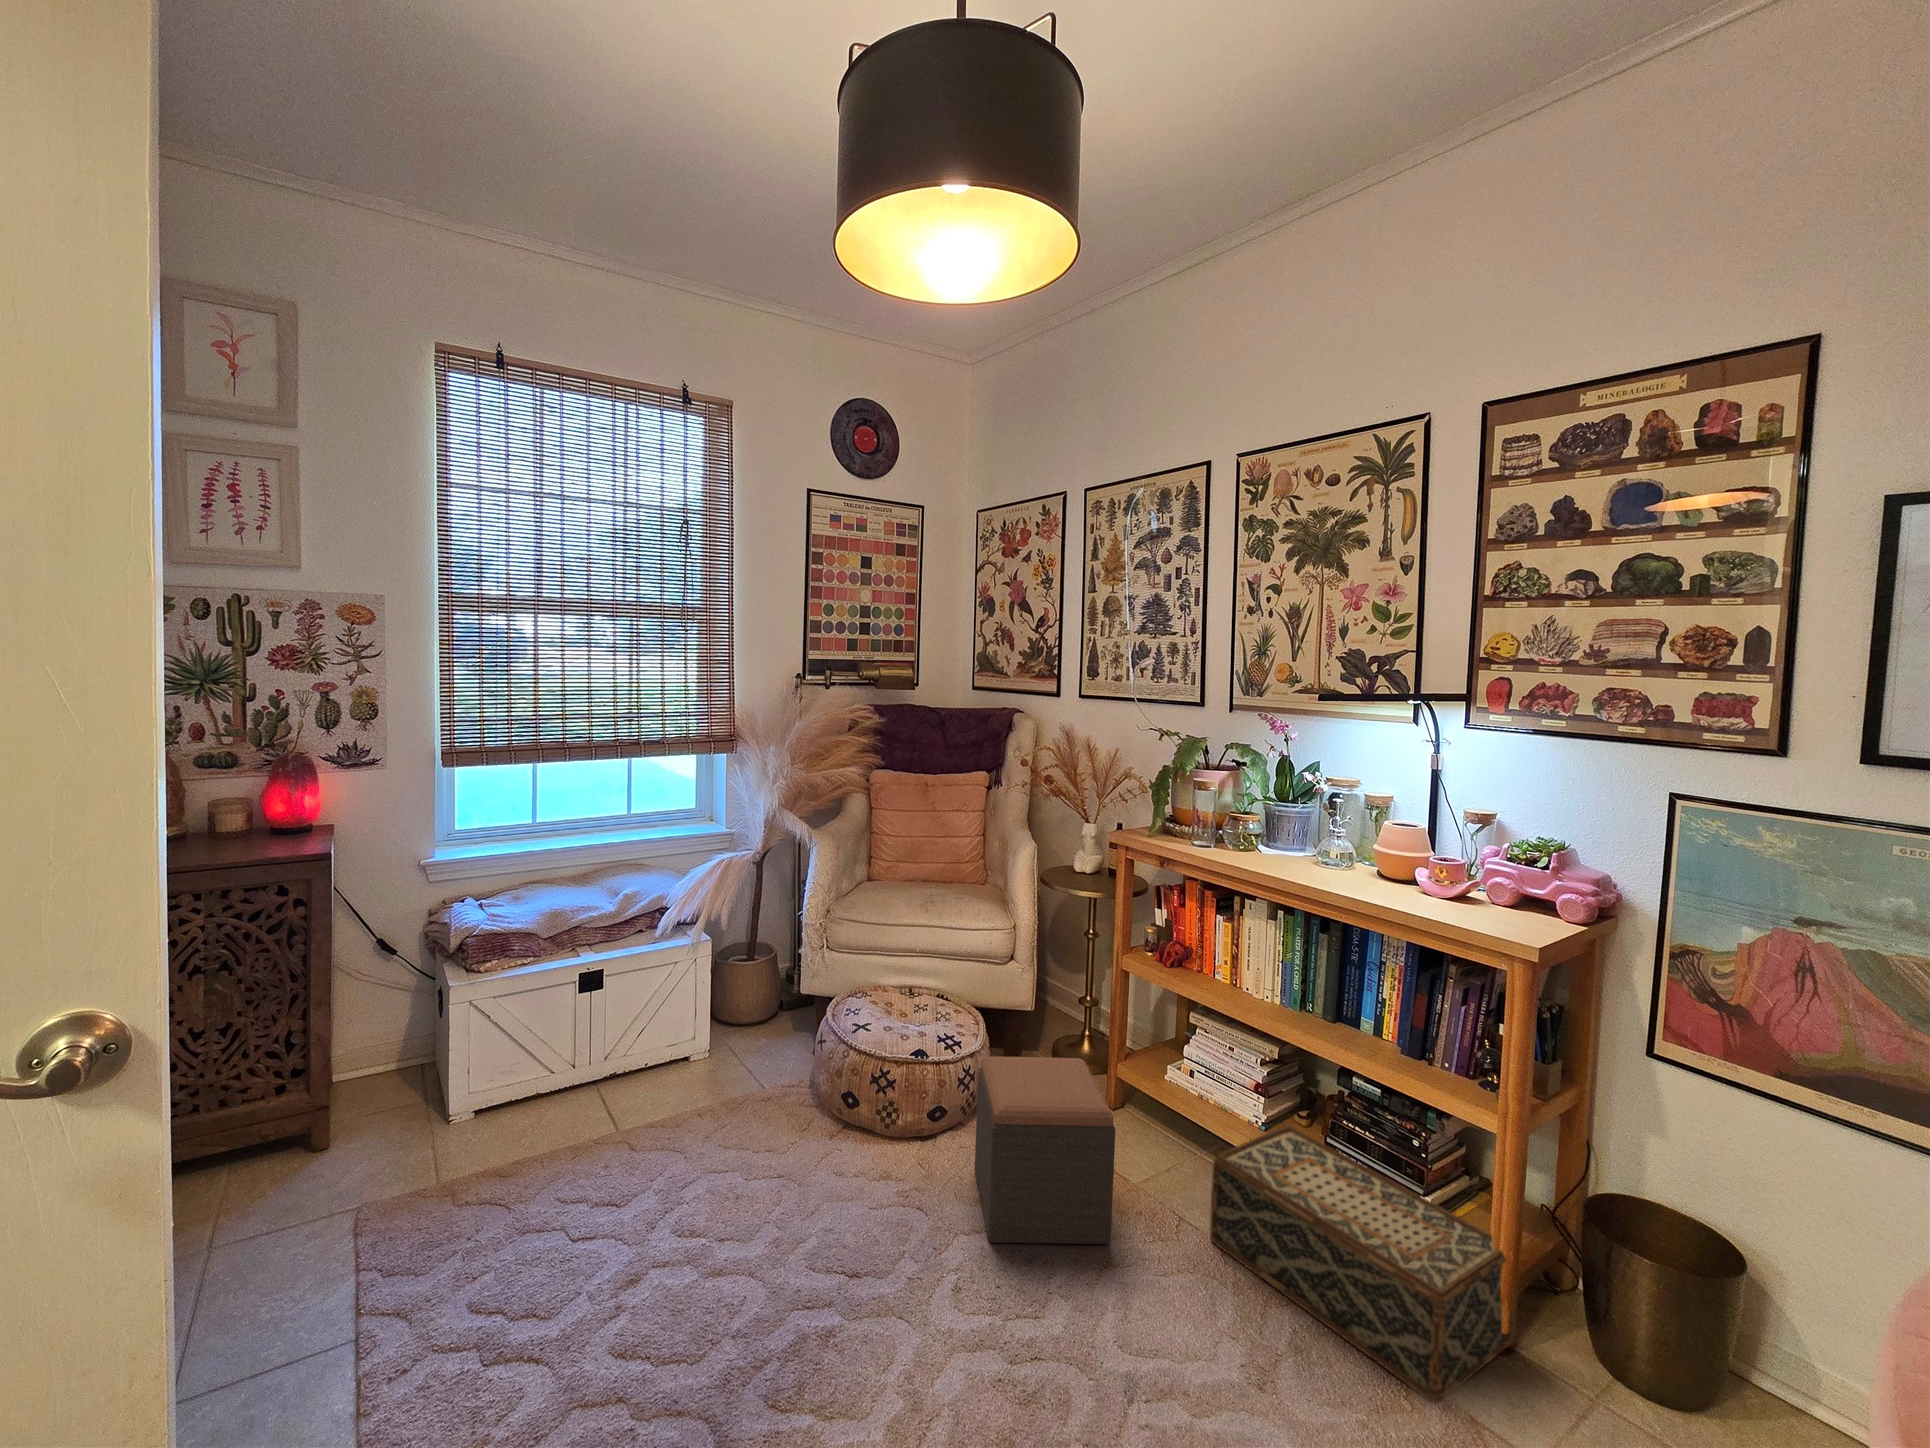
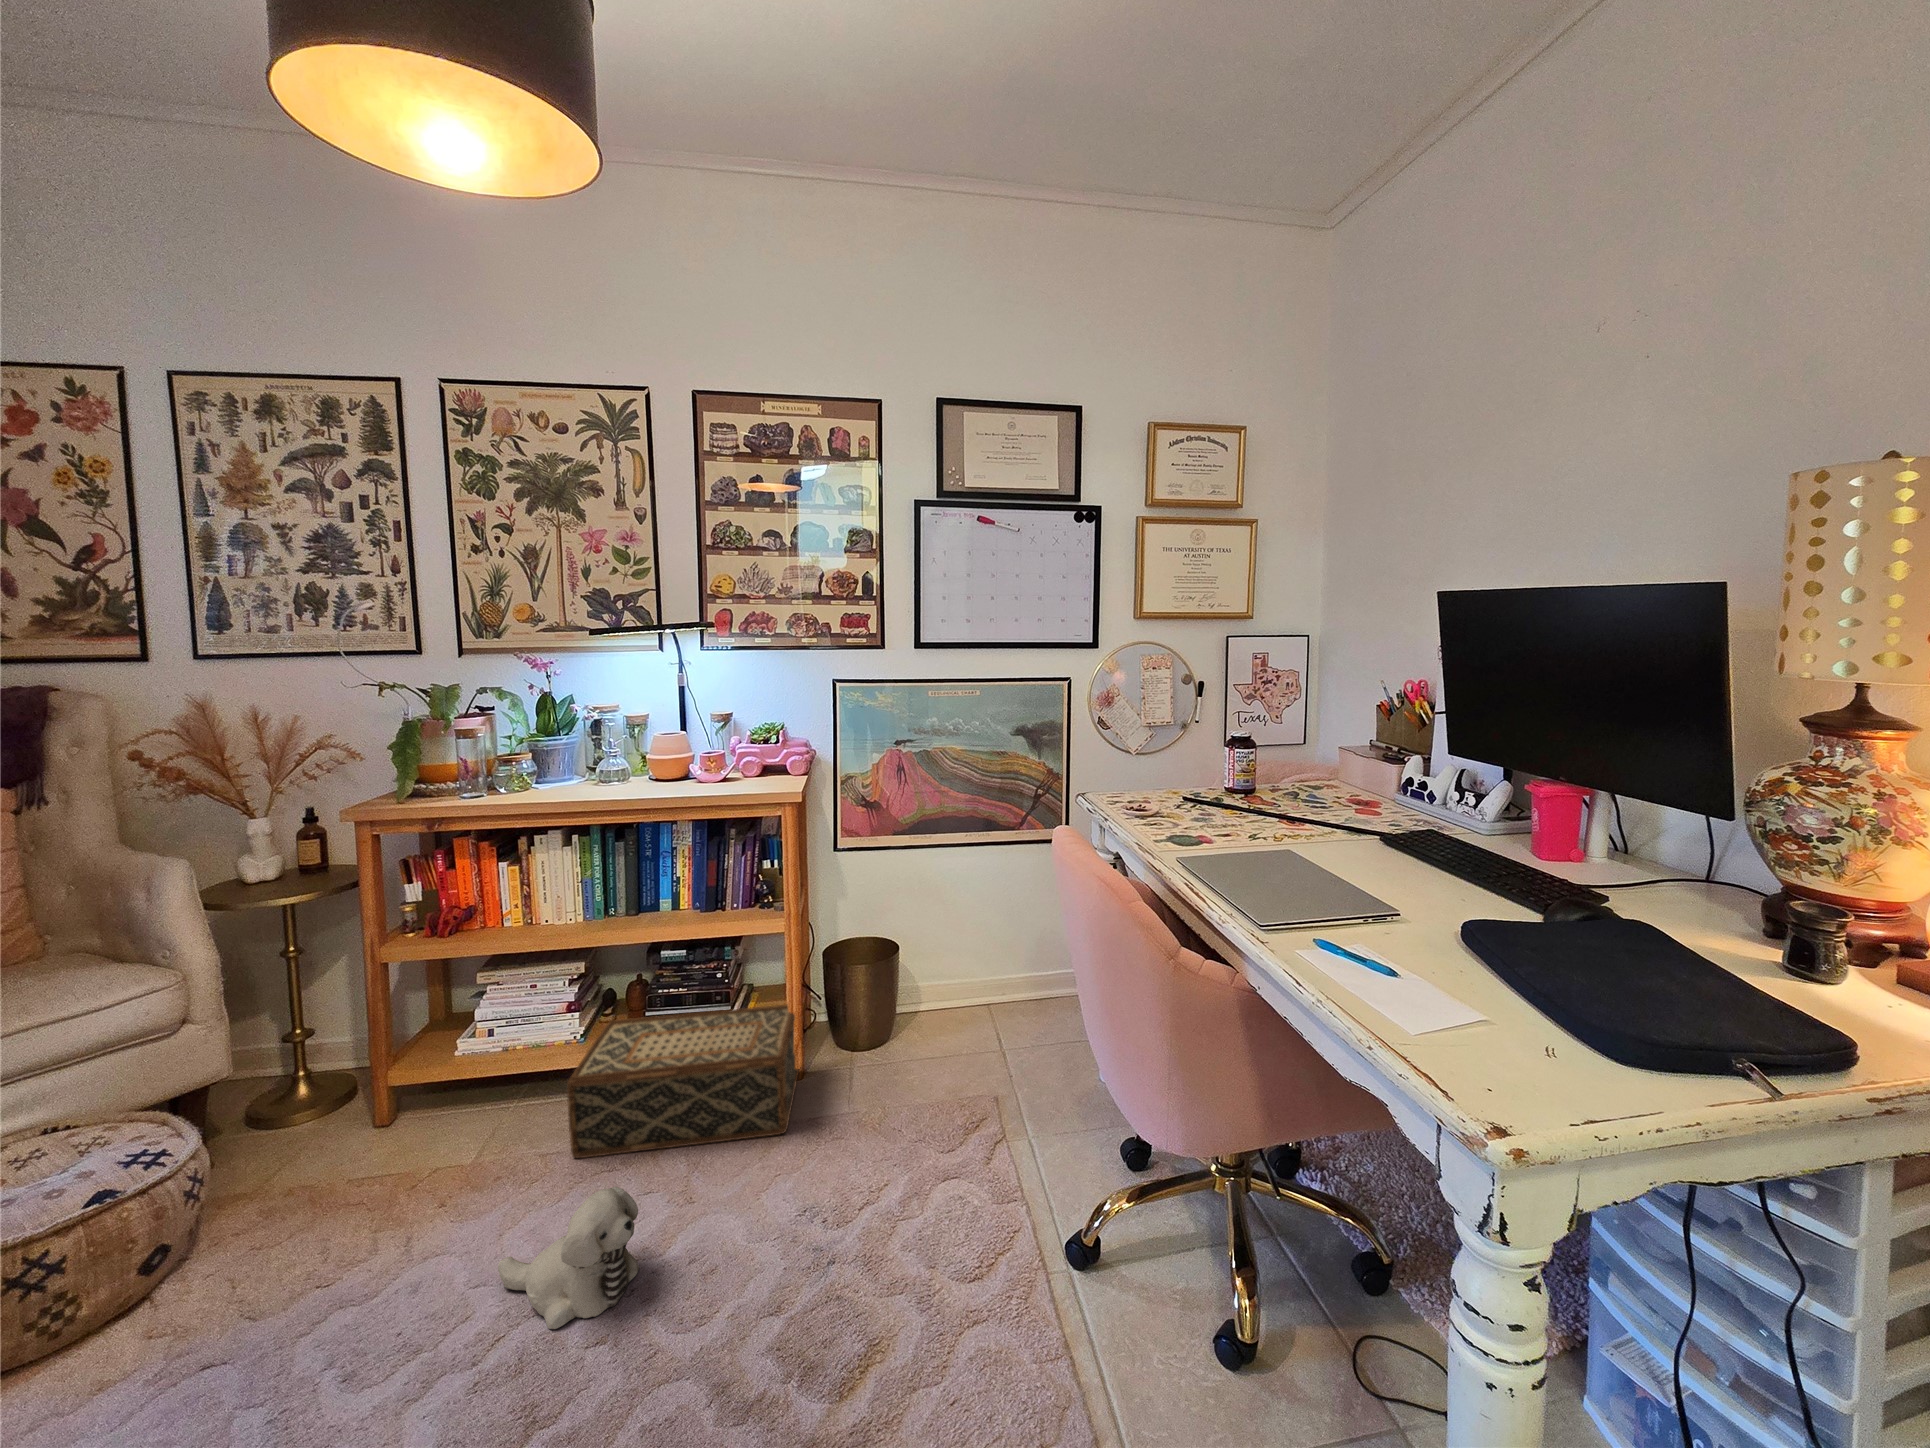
footstool: present [975,1056,1116,1244] -> none [219,1078,480,1351]
plush toy: none [1097,1273,1201,1403] -> present [498,1187,639,1329]

